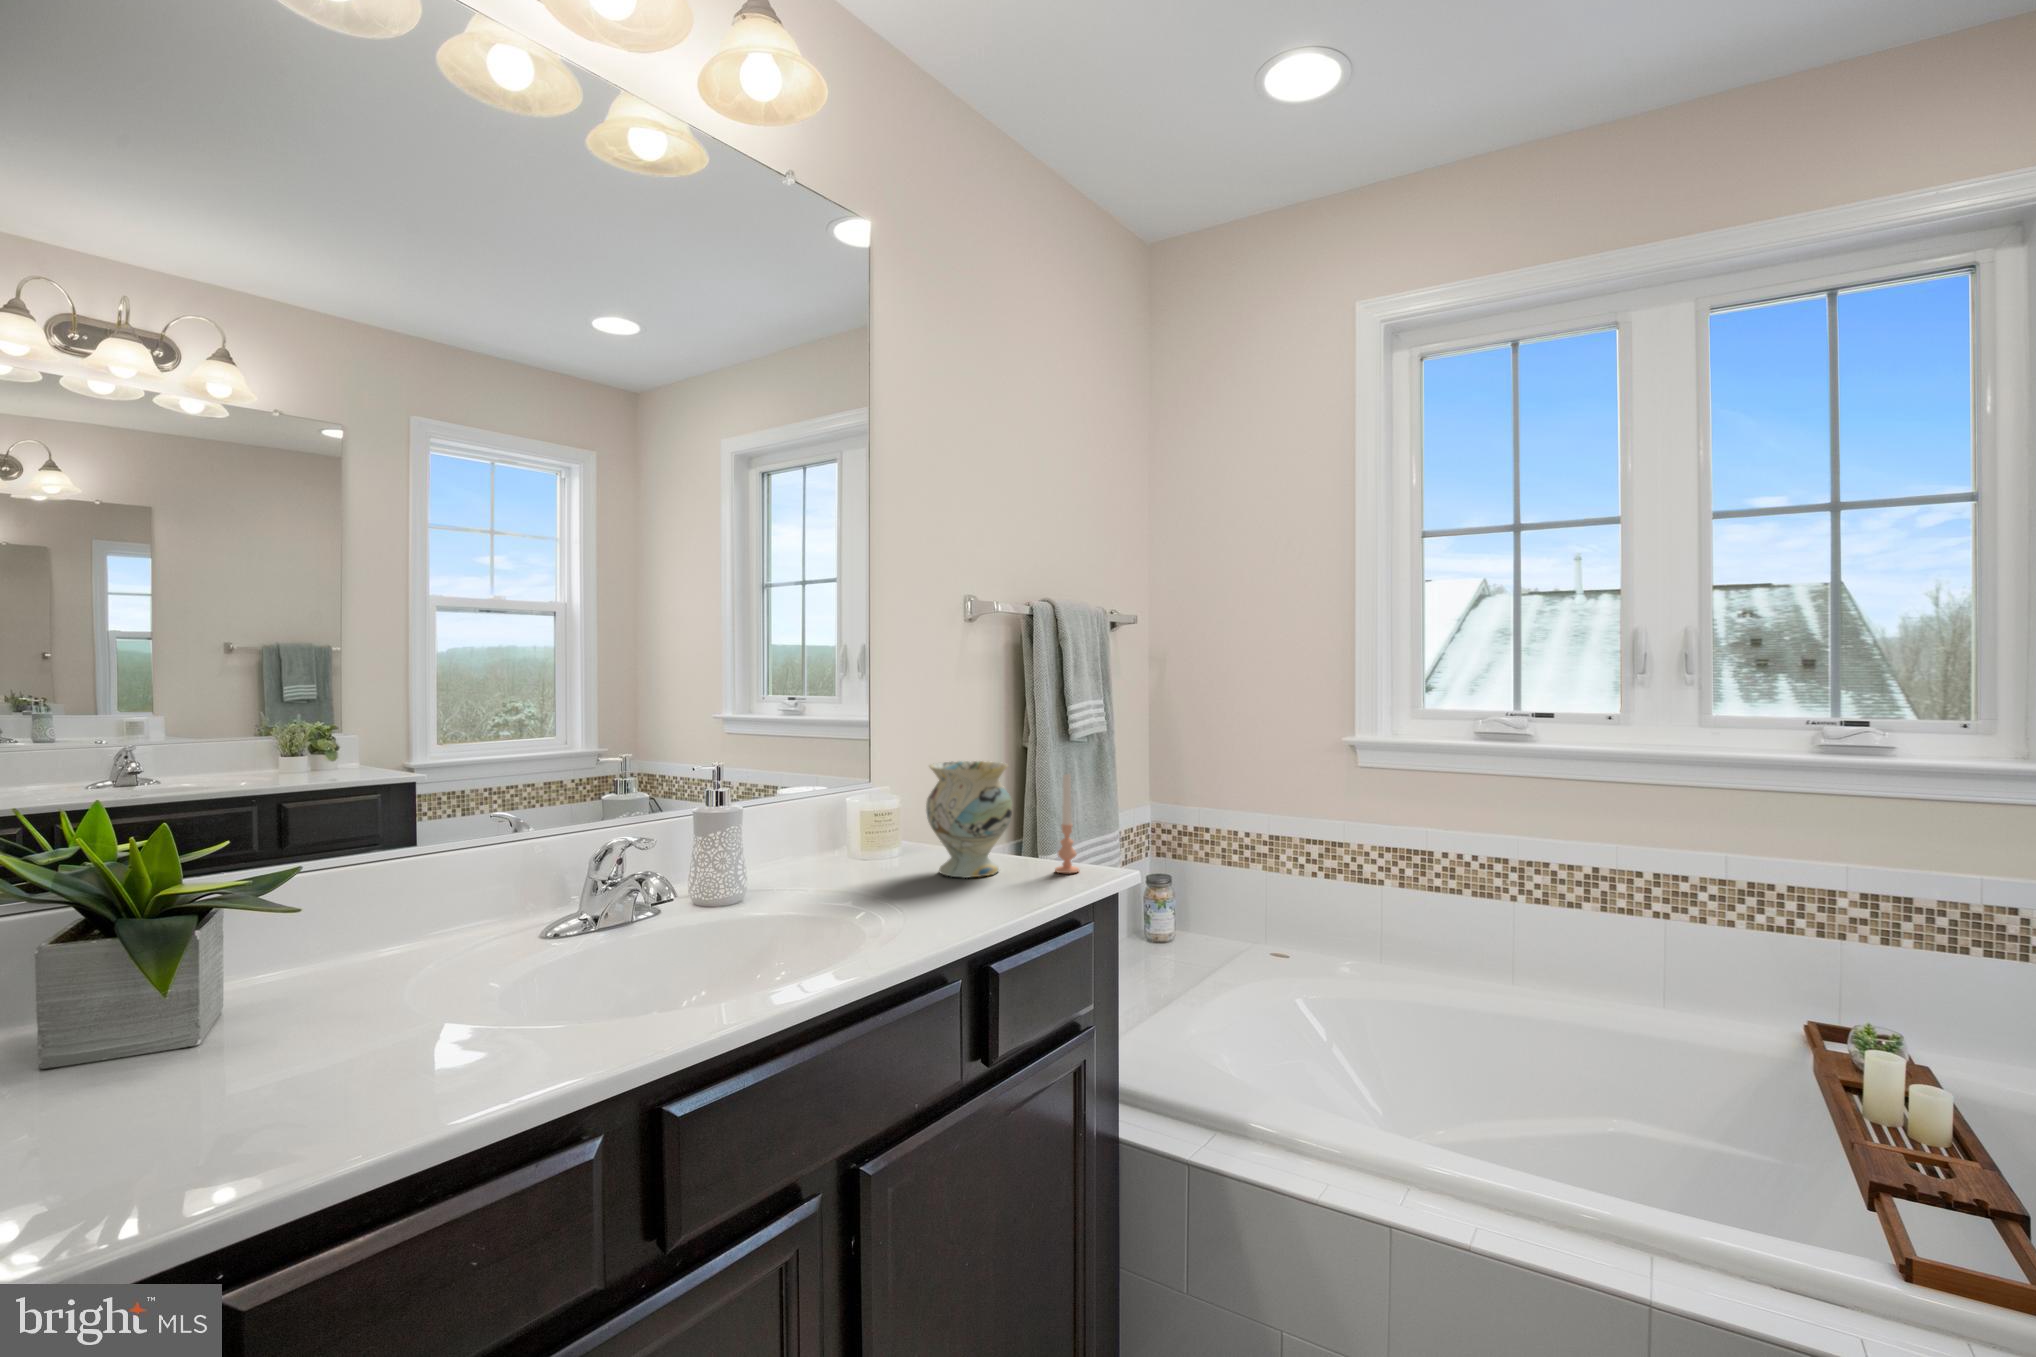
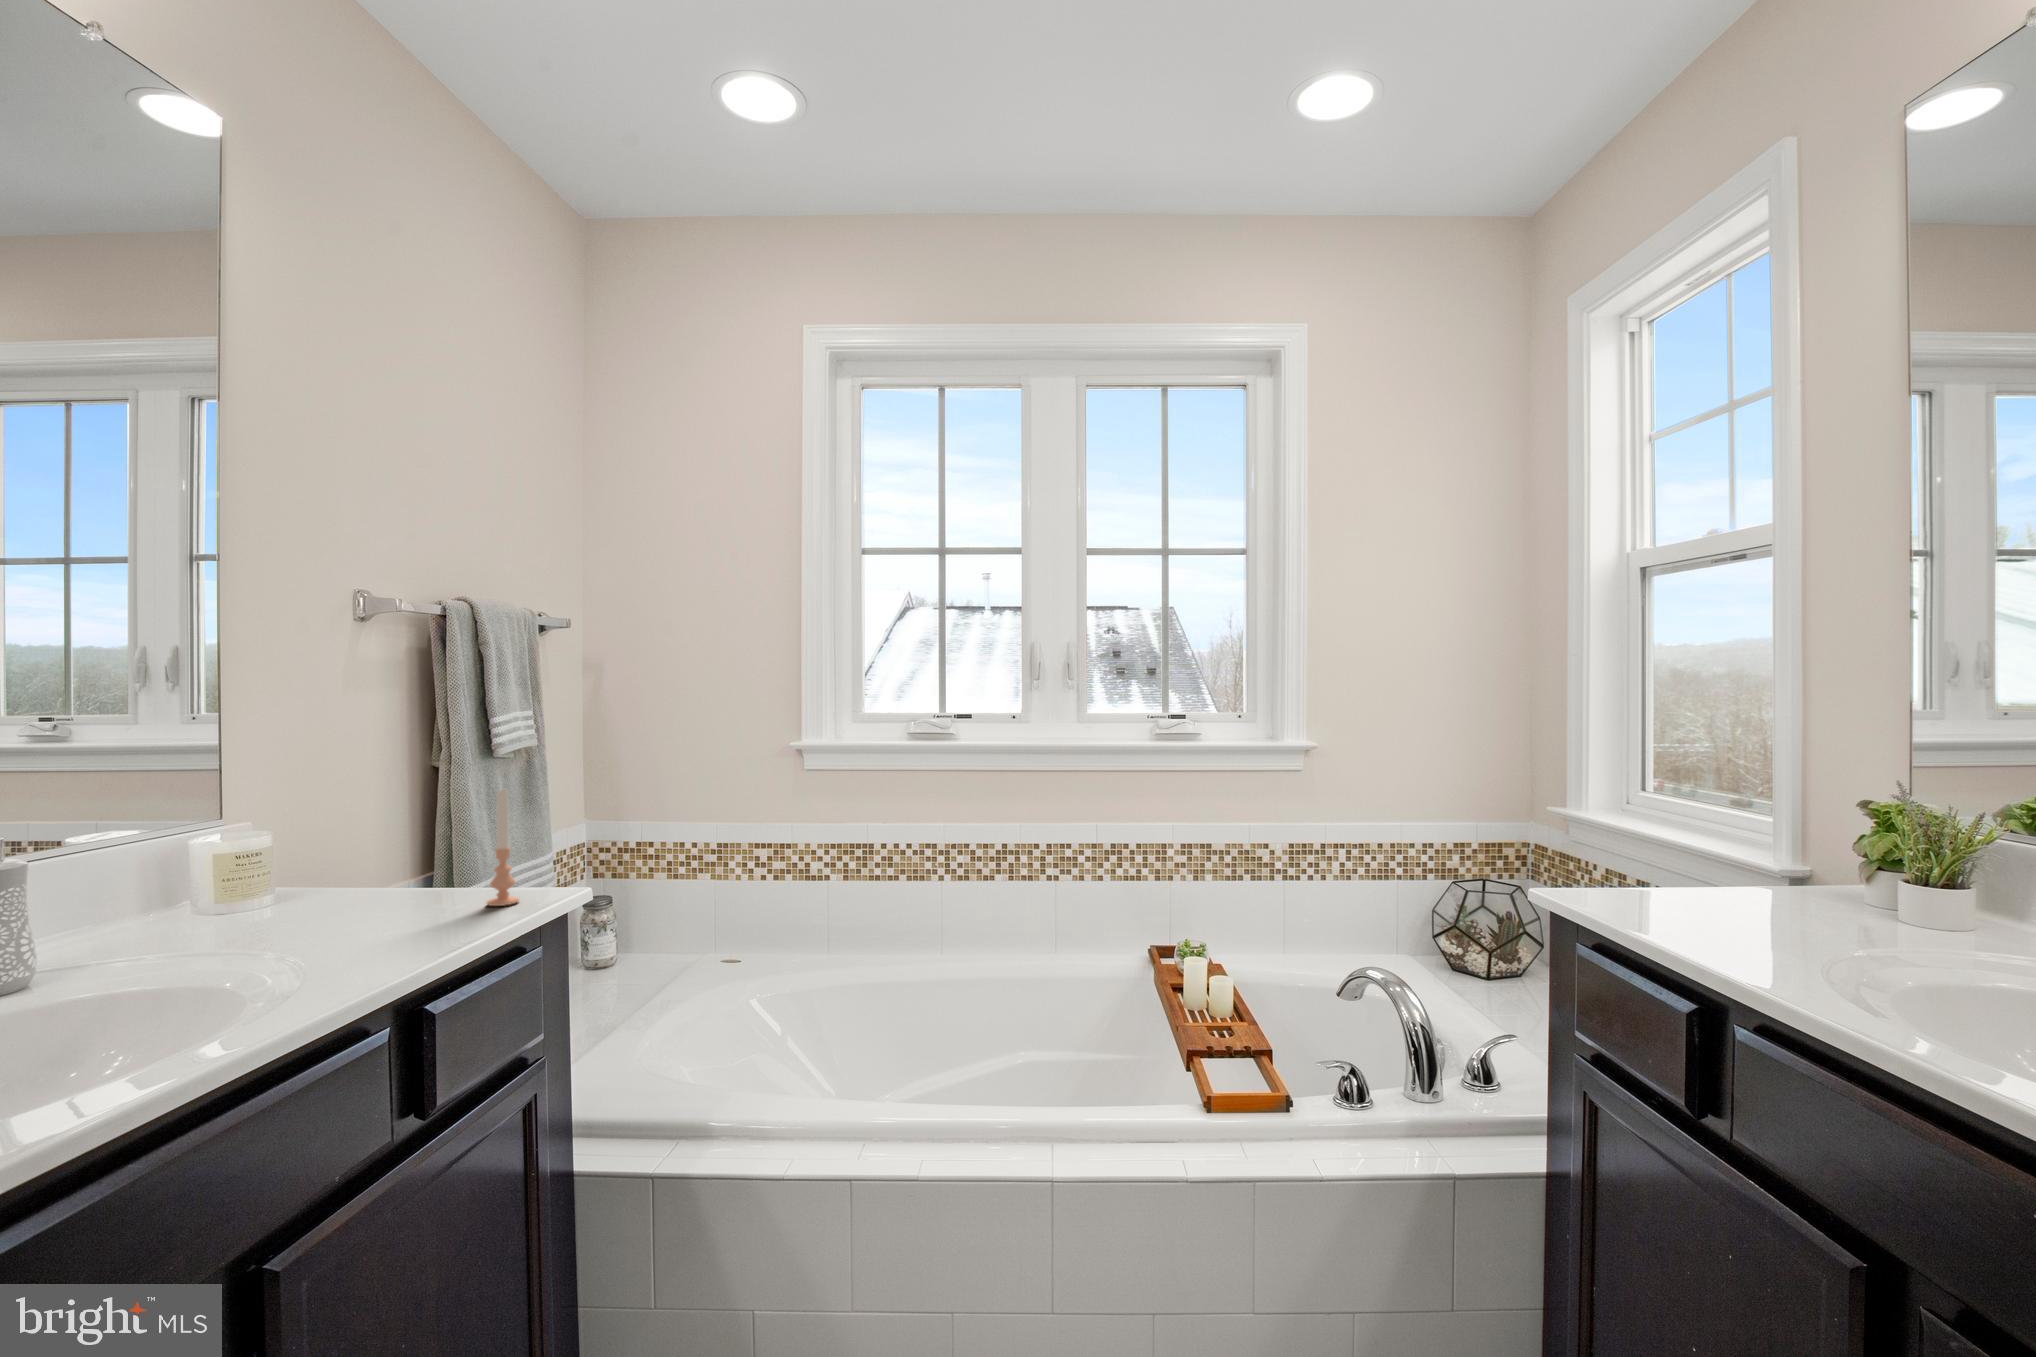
vase: present [926,761,1013,878] -> none [298,781,428,928]

